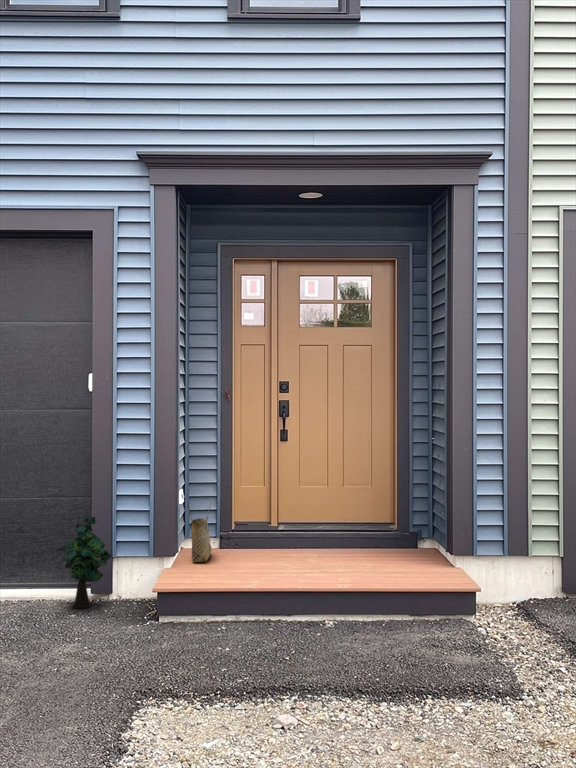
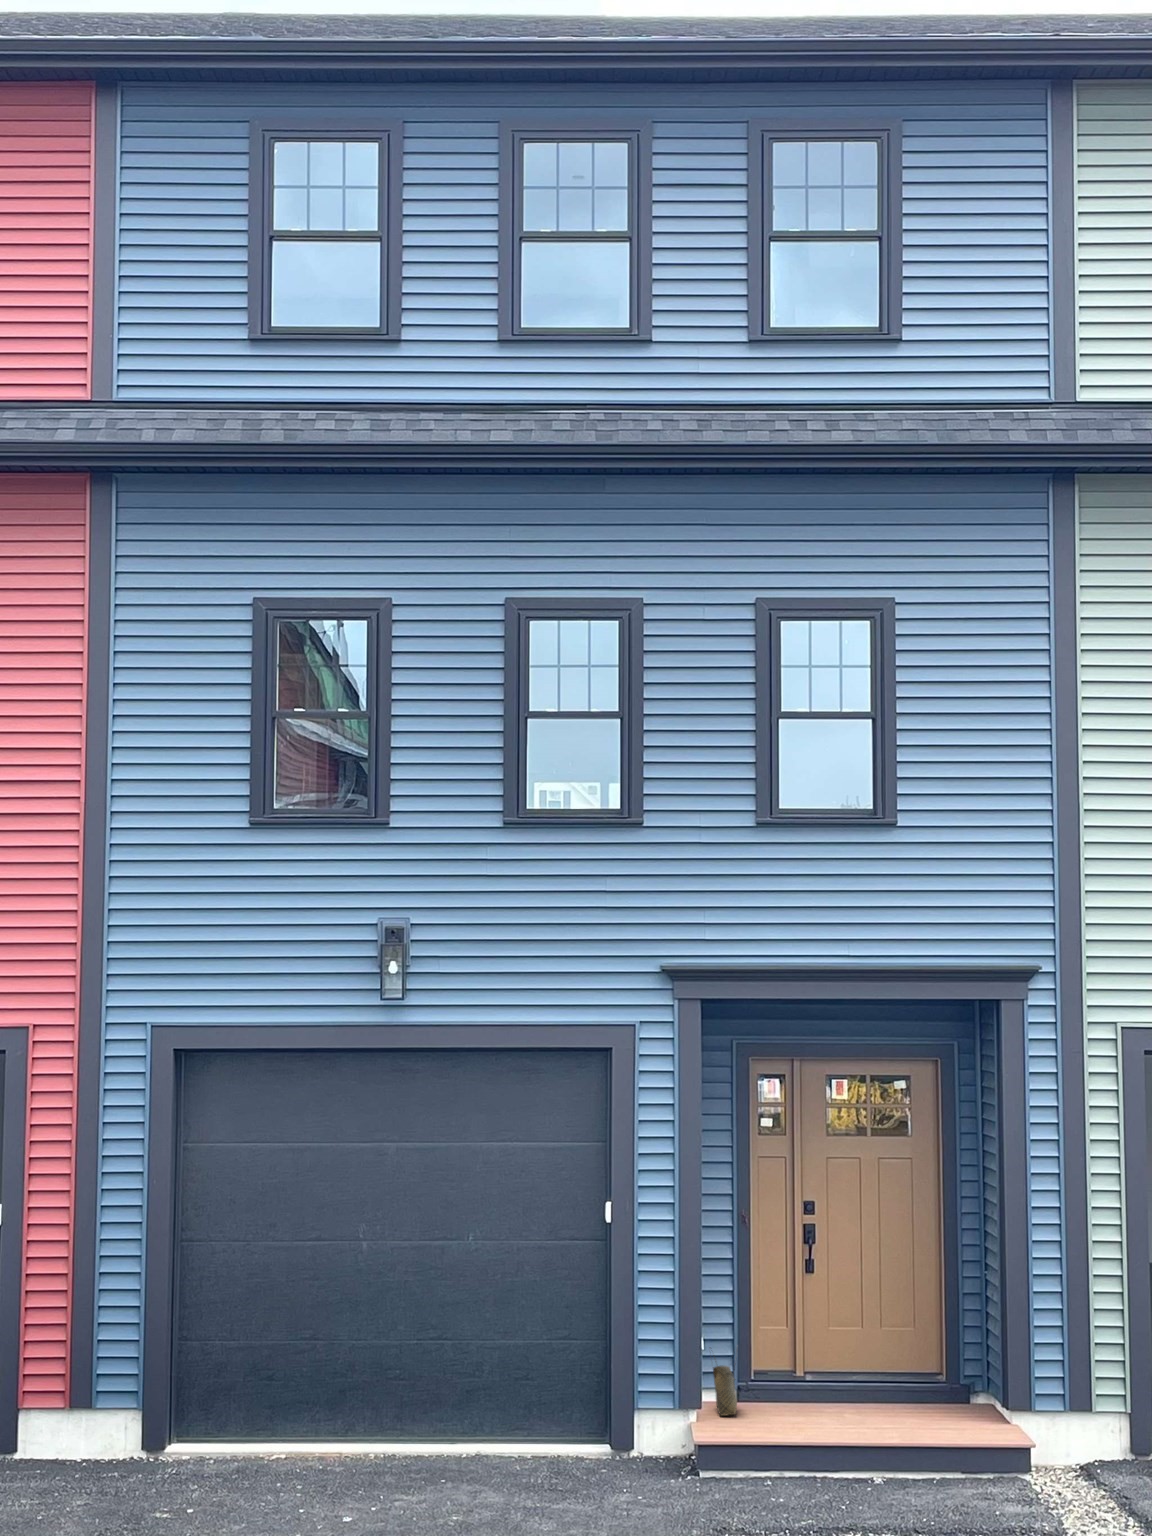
decorative plant: present [58,517,111,608] -> none [581,1363,638,1464]

